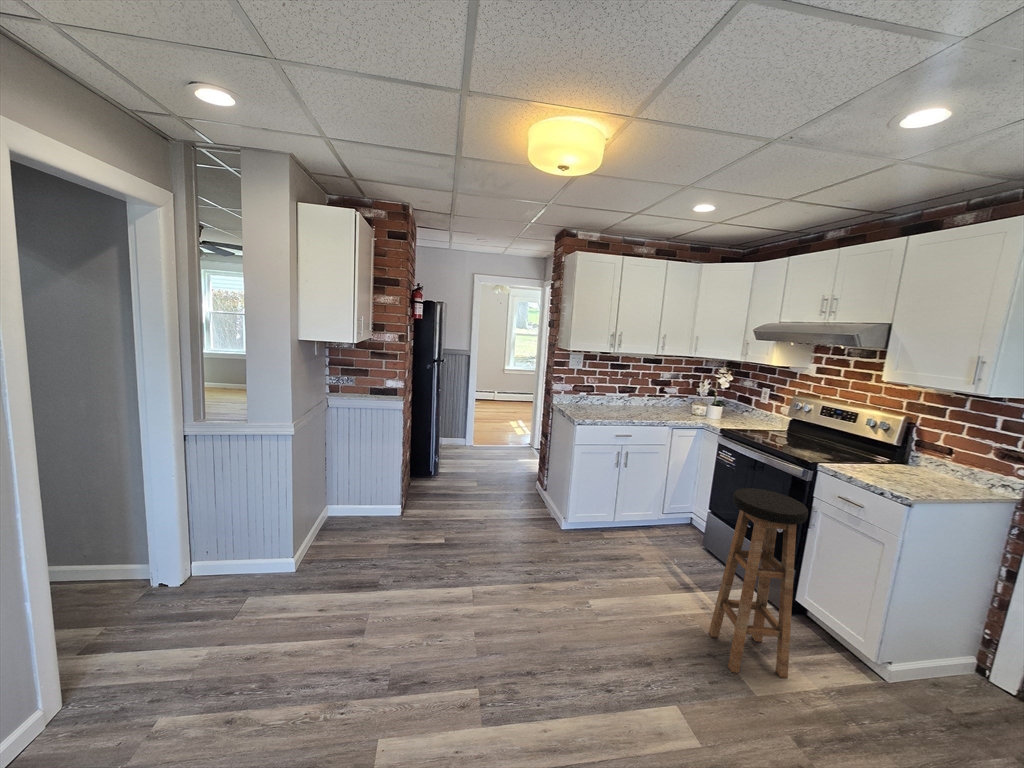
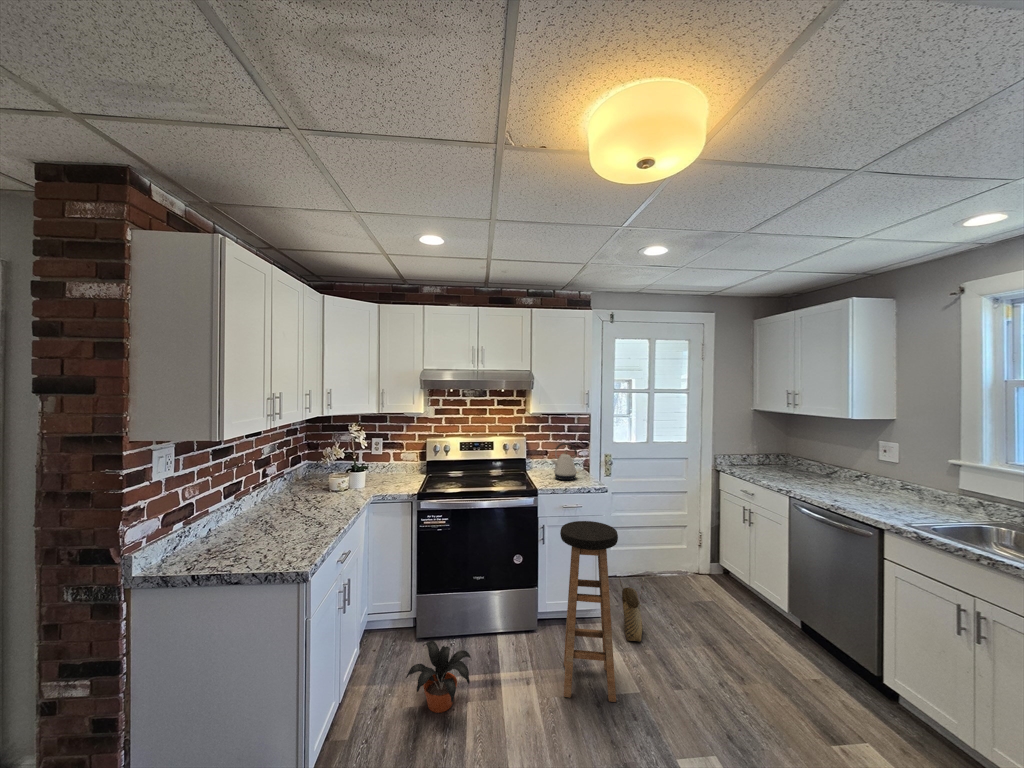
kettle: none [884,429,933,484] -> present [551,443,578,480]
potted plant: none [630,525,680,570] -> present [406,641,471,713]
woven basket: none [862,633,940,735] -> present [619,577,644,641]

